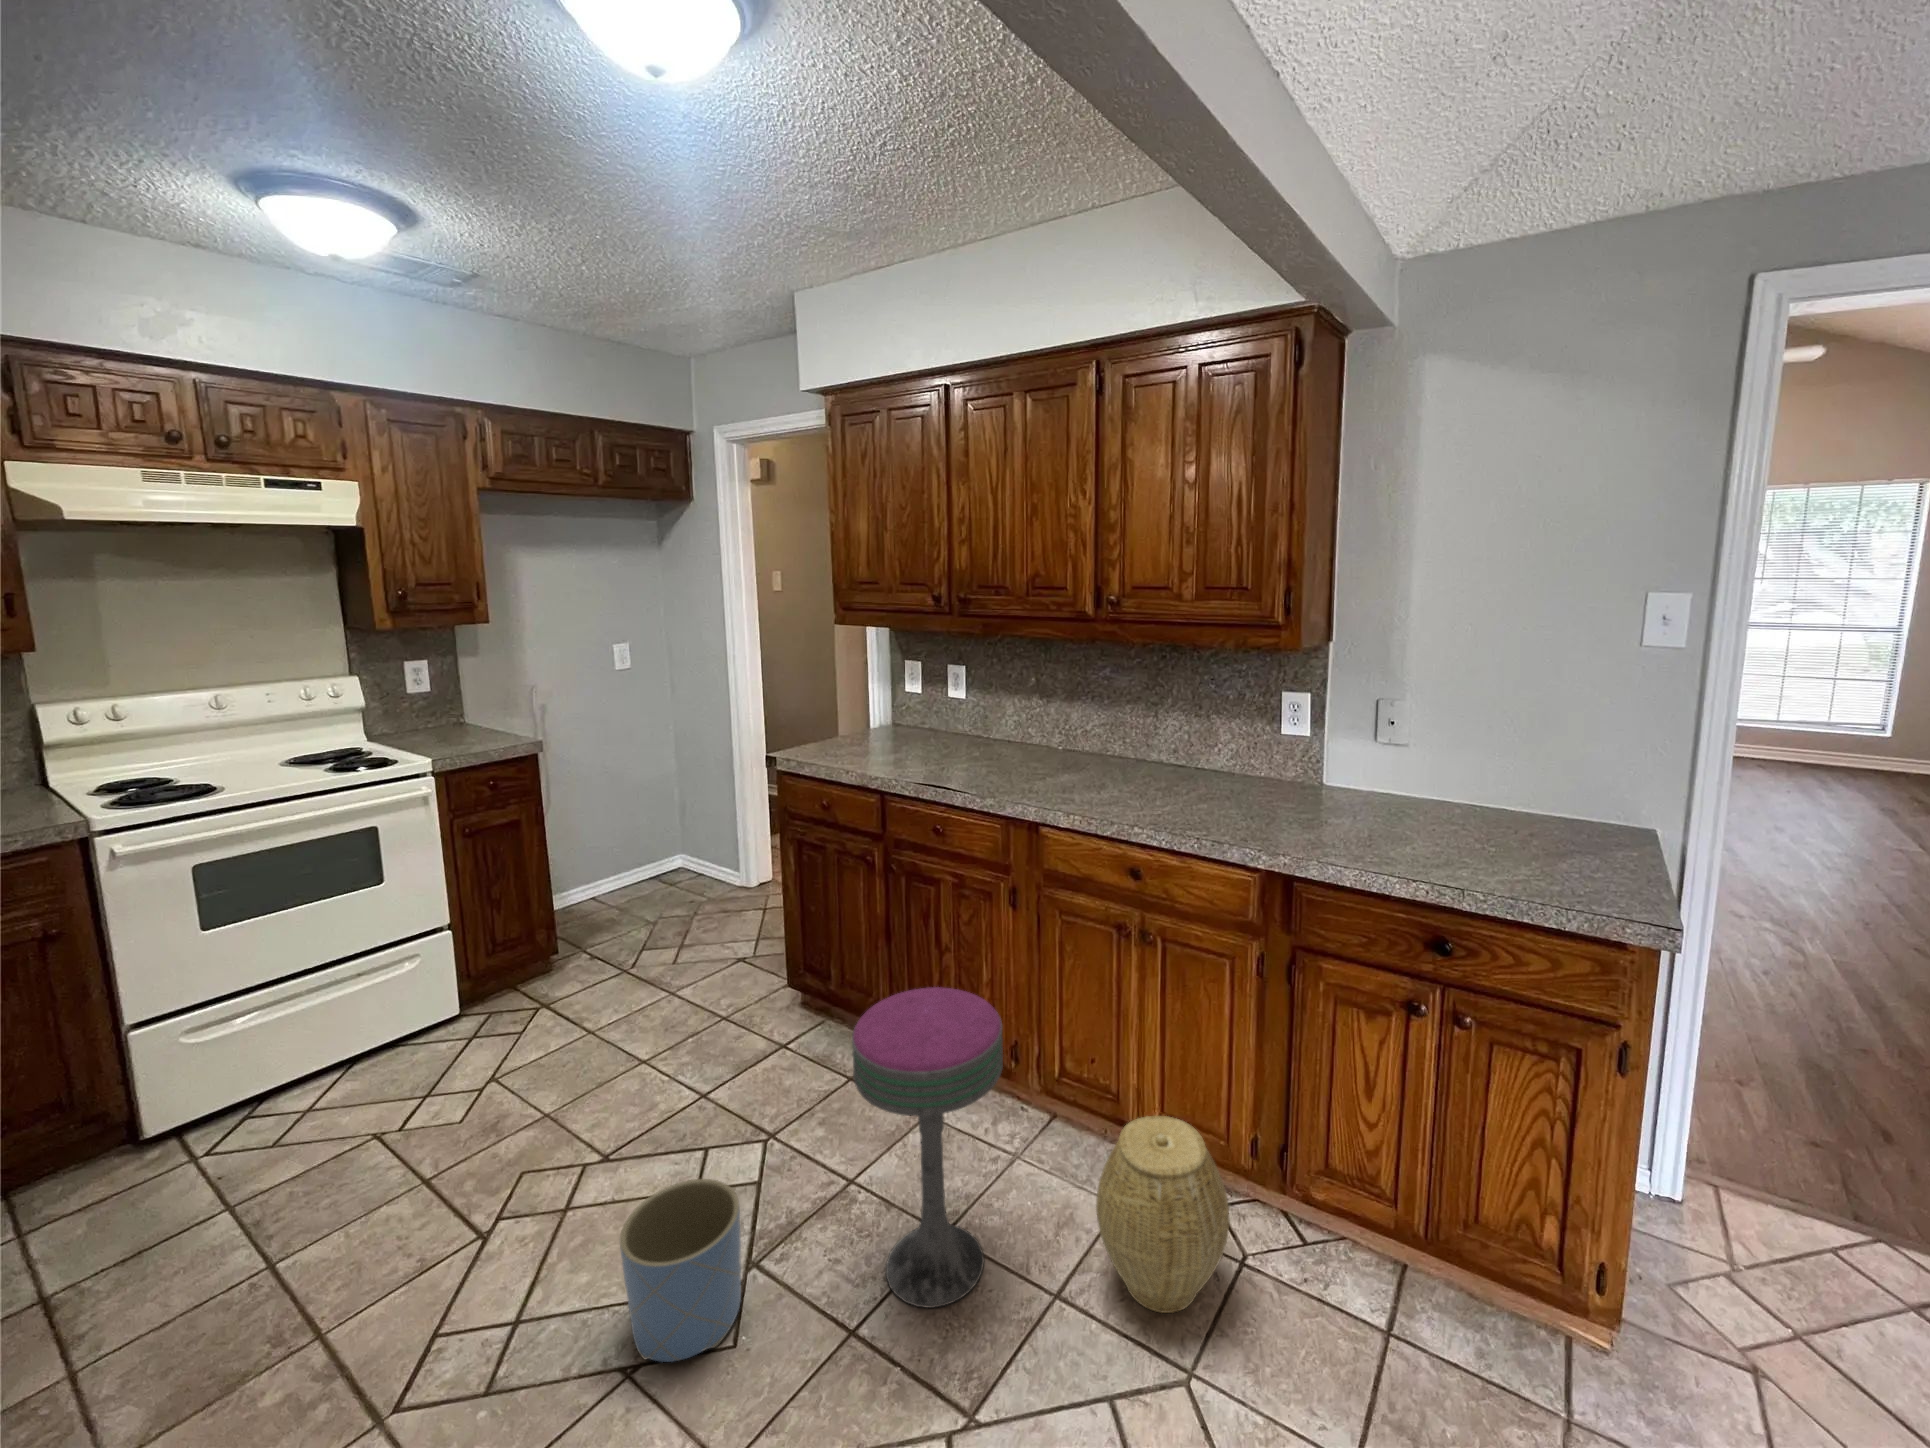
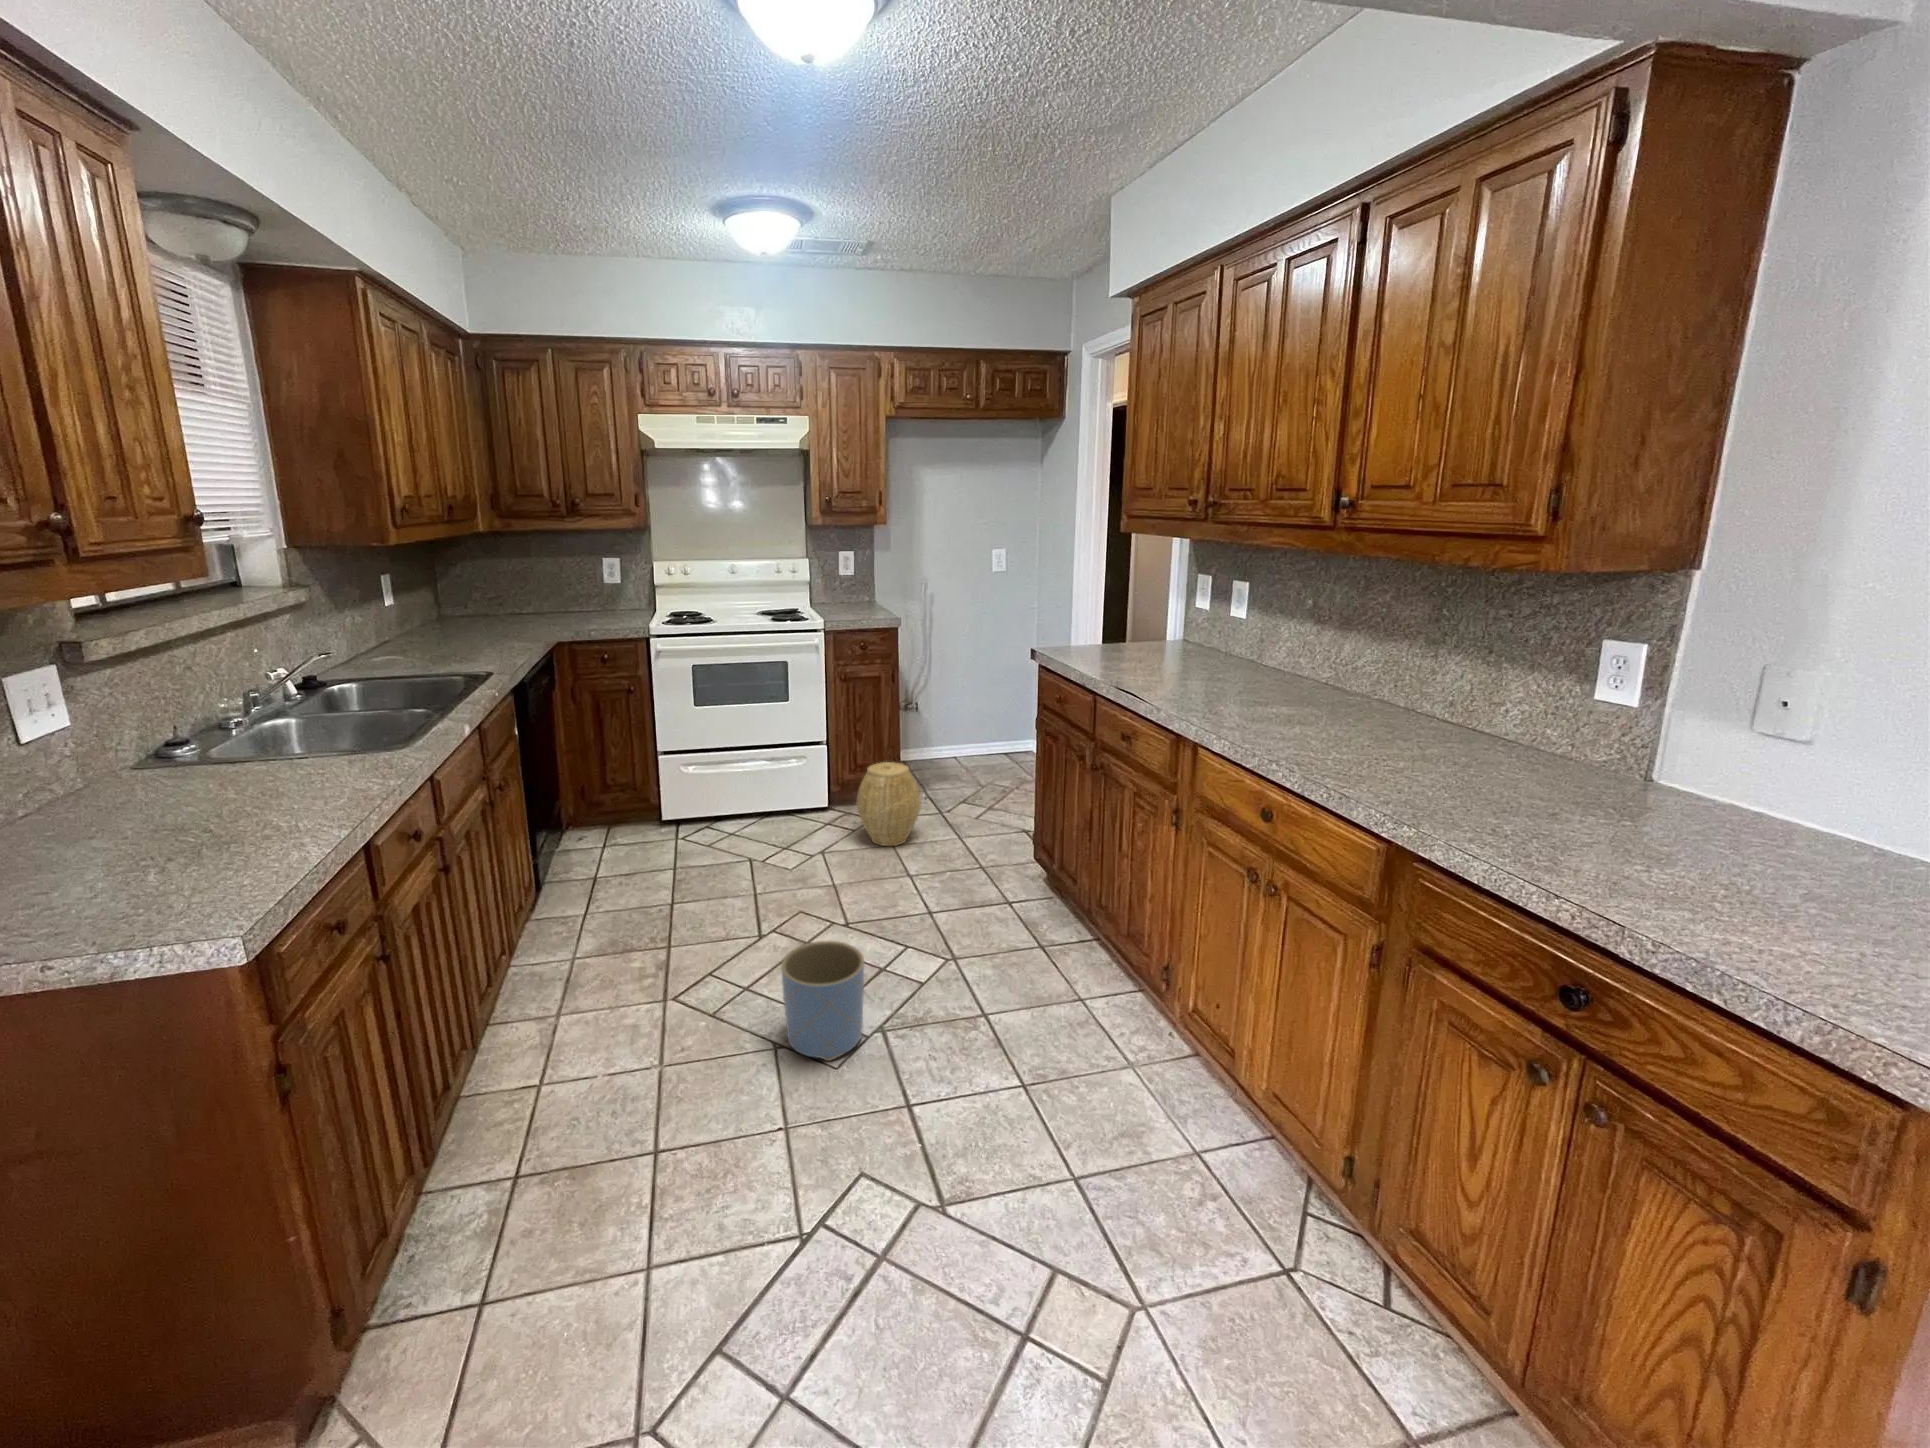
bar stool: present [852,987,1003,1308] -> none [933,857,1071,1131]
woven basket: present [1096,1116,1229,1313] -> present [857,762,921,846]

